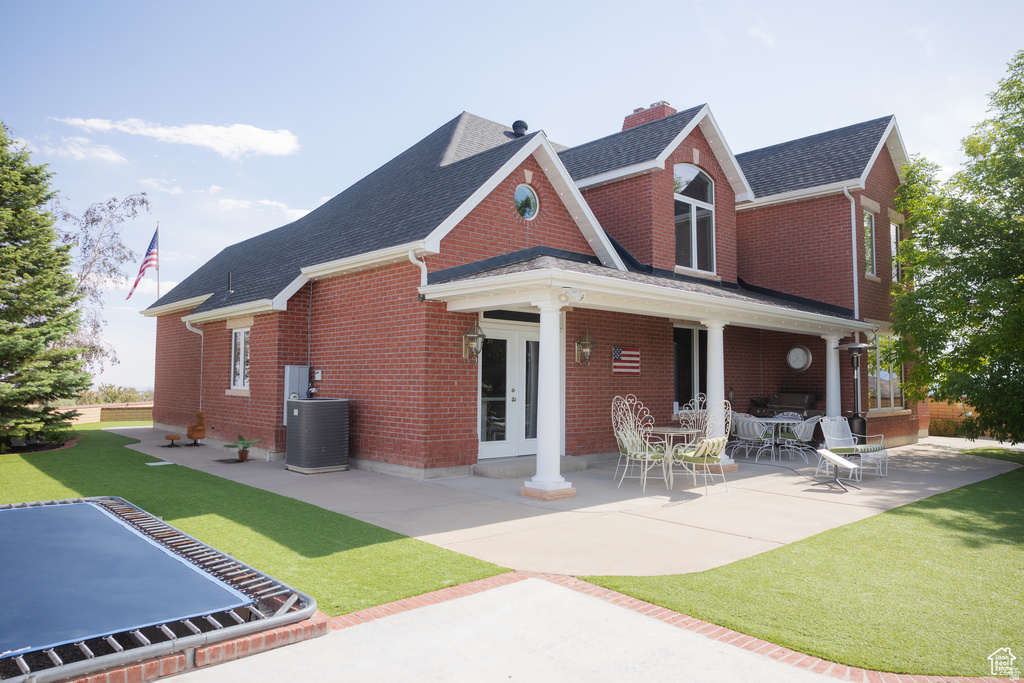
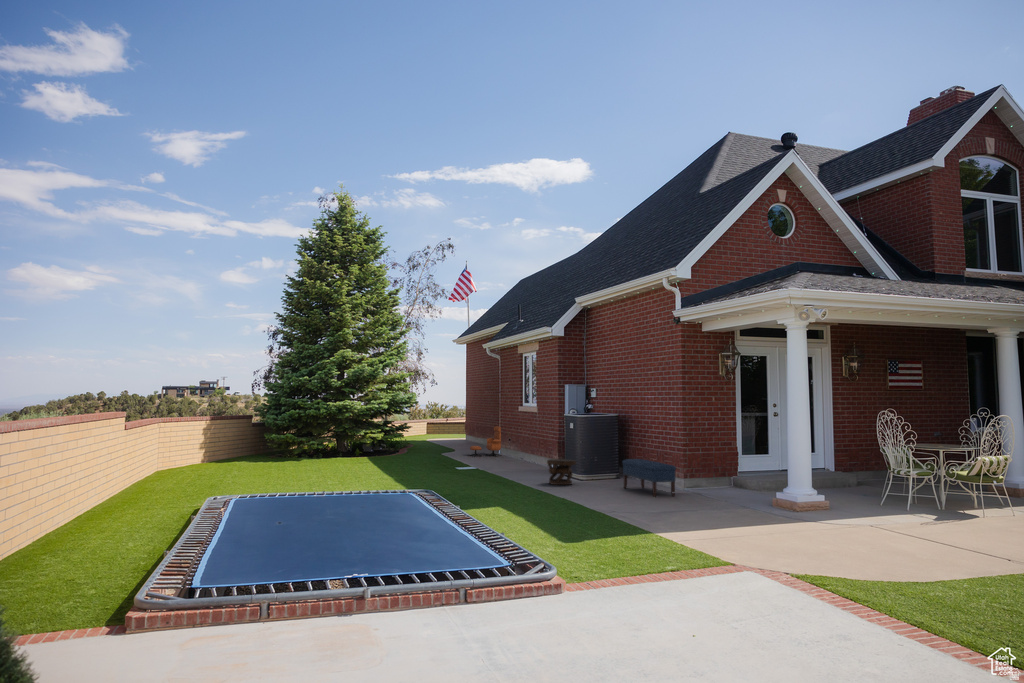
potted plant: present [223,435,262,461] -> none [512,446,545,470]
bench: none [358,445,417,486] -> present [622,459,676,497]
side table: none [270,449,305,478] -> present [547,459,576,485]

